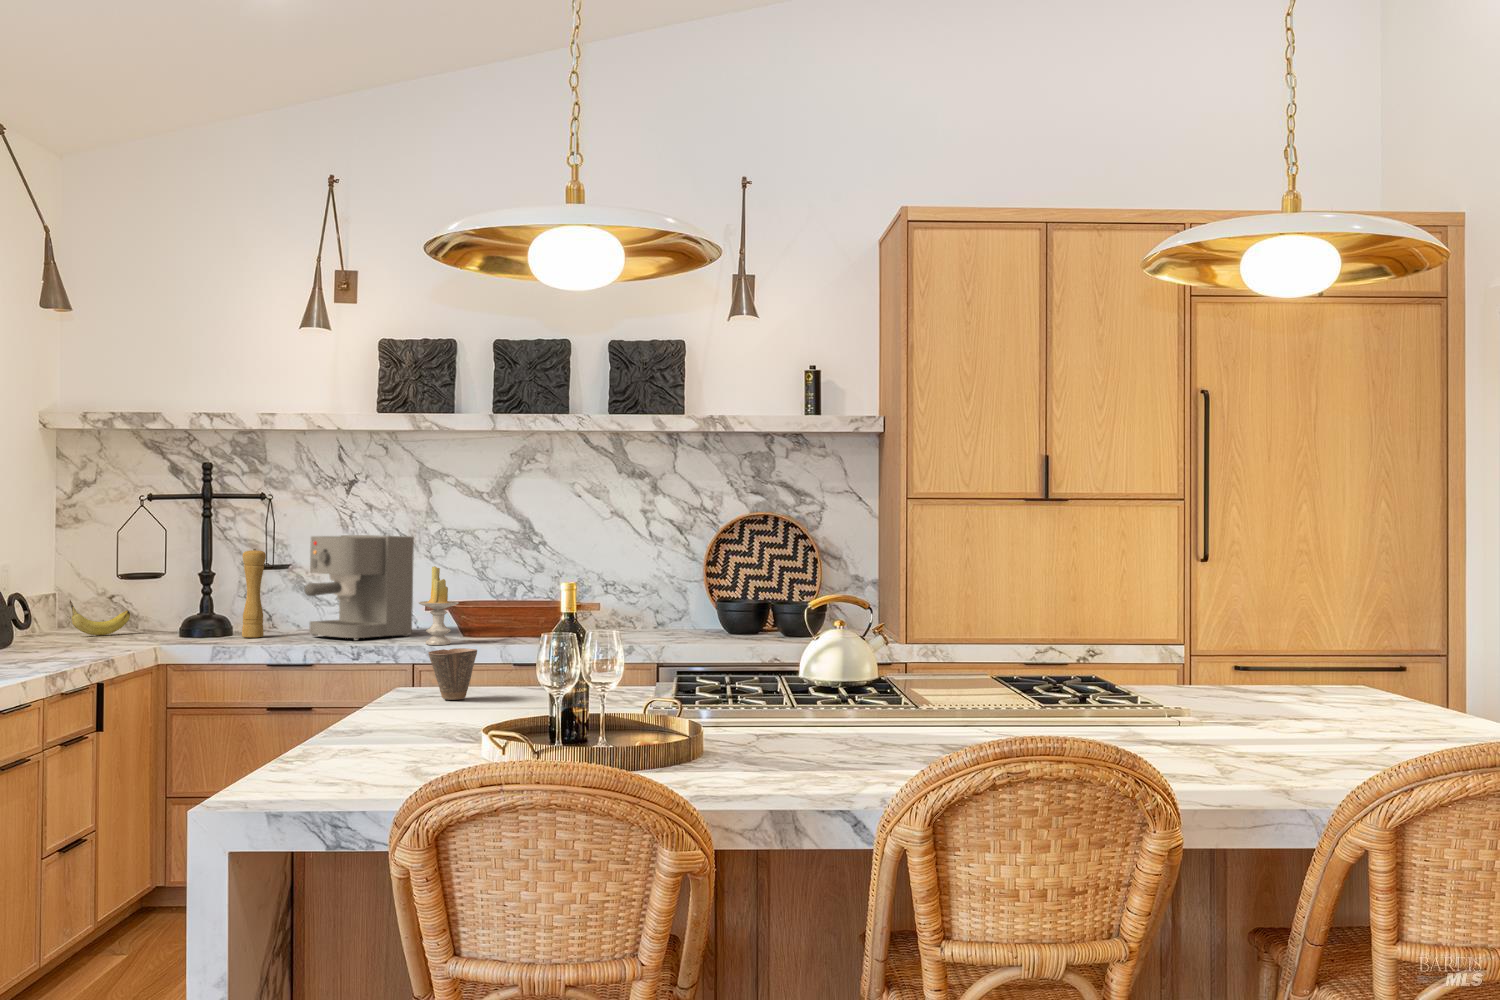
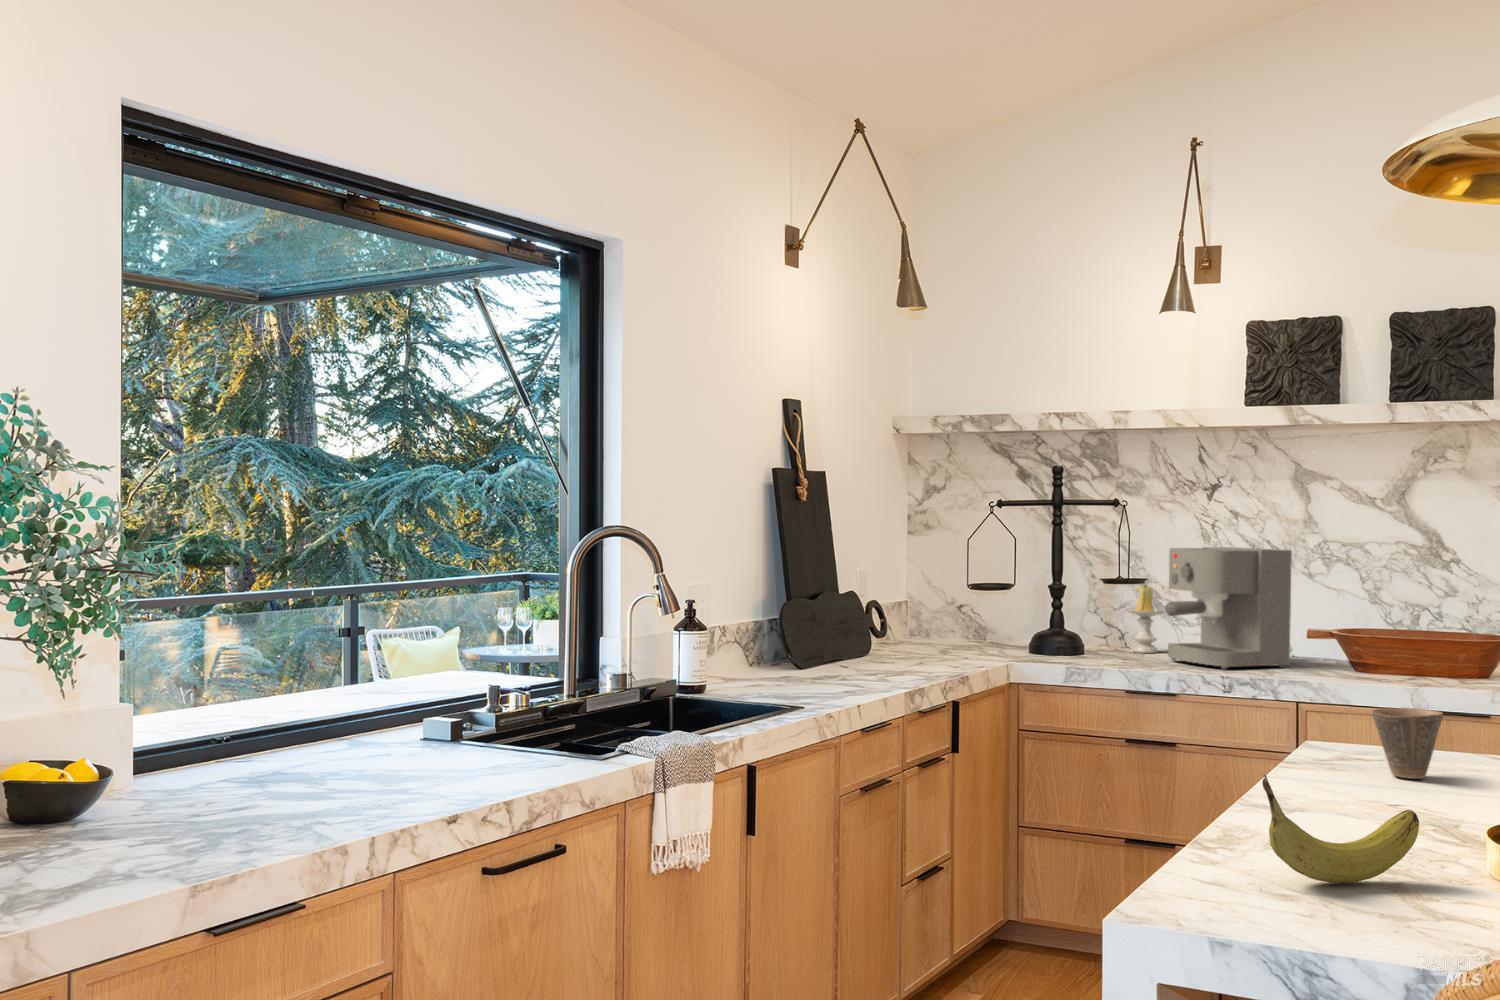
pepper mill: present [242,549,266,638] -> none [1094,560,1119,658]
candle: present [419,566,459,645] -> present [1126,585,1165,653]
fruit: present [70,600,130,635] -> present [1262,774,1419,883]

